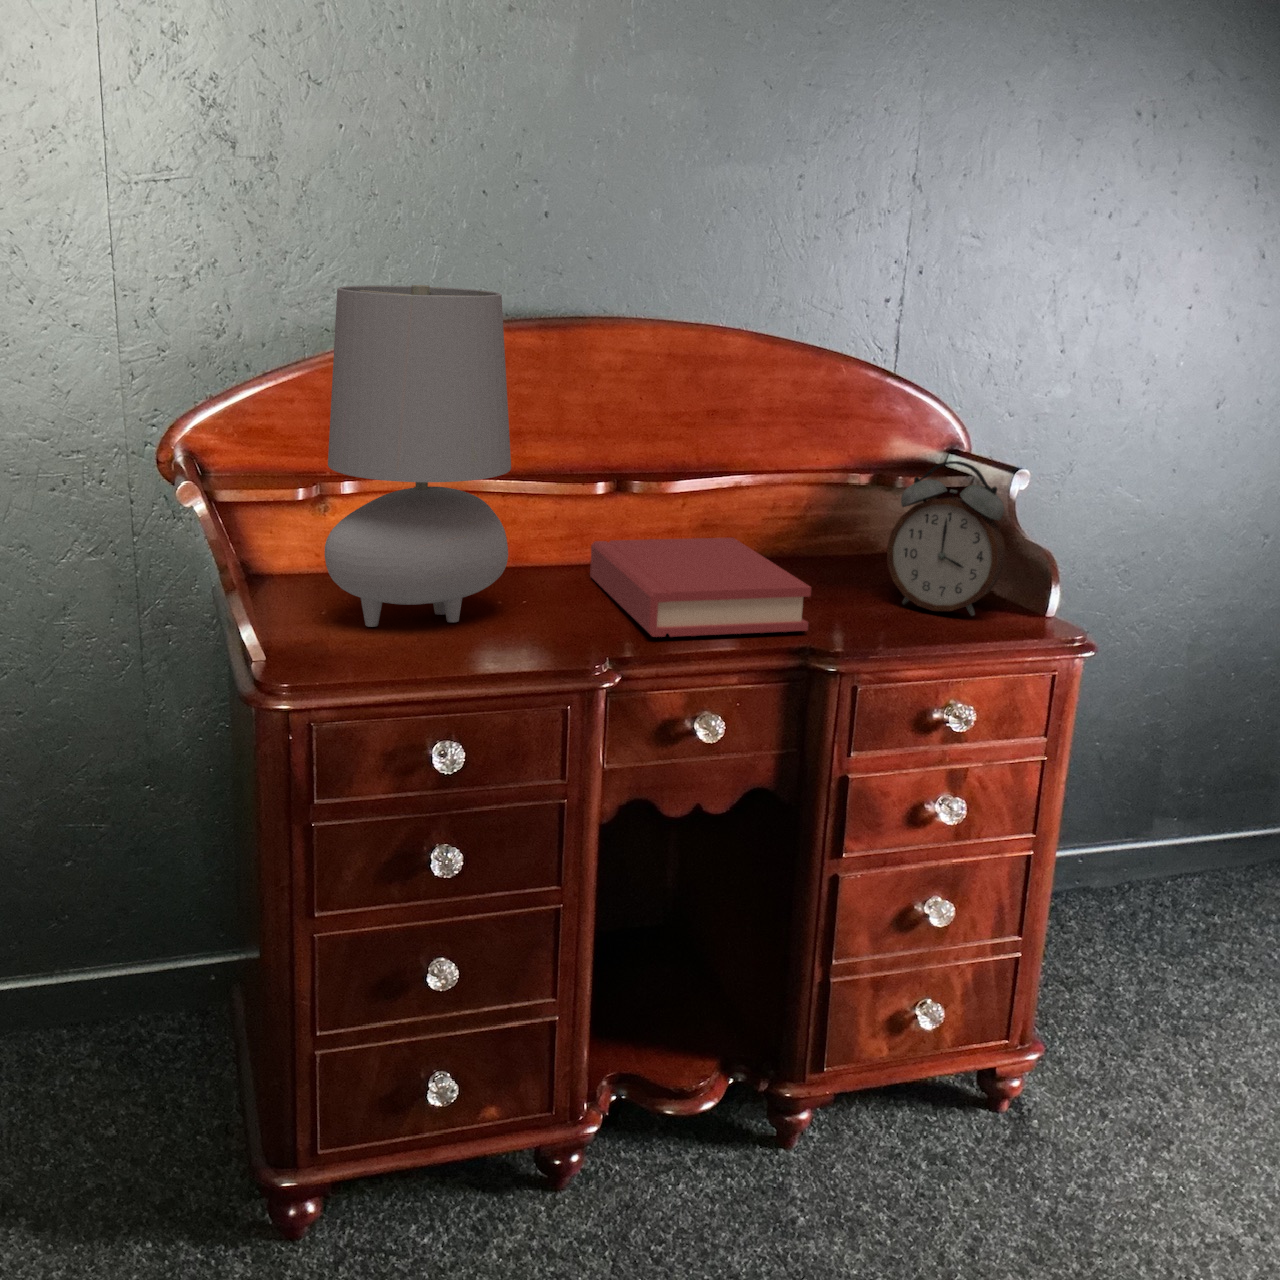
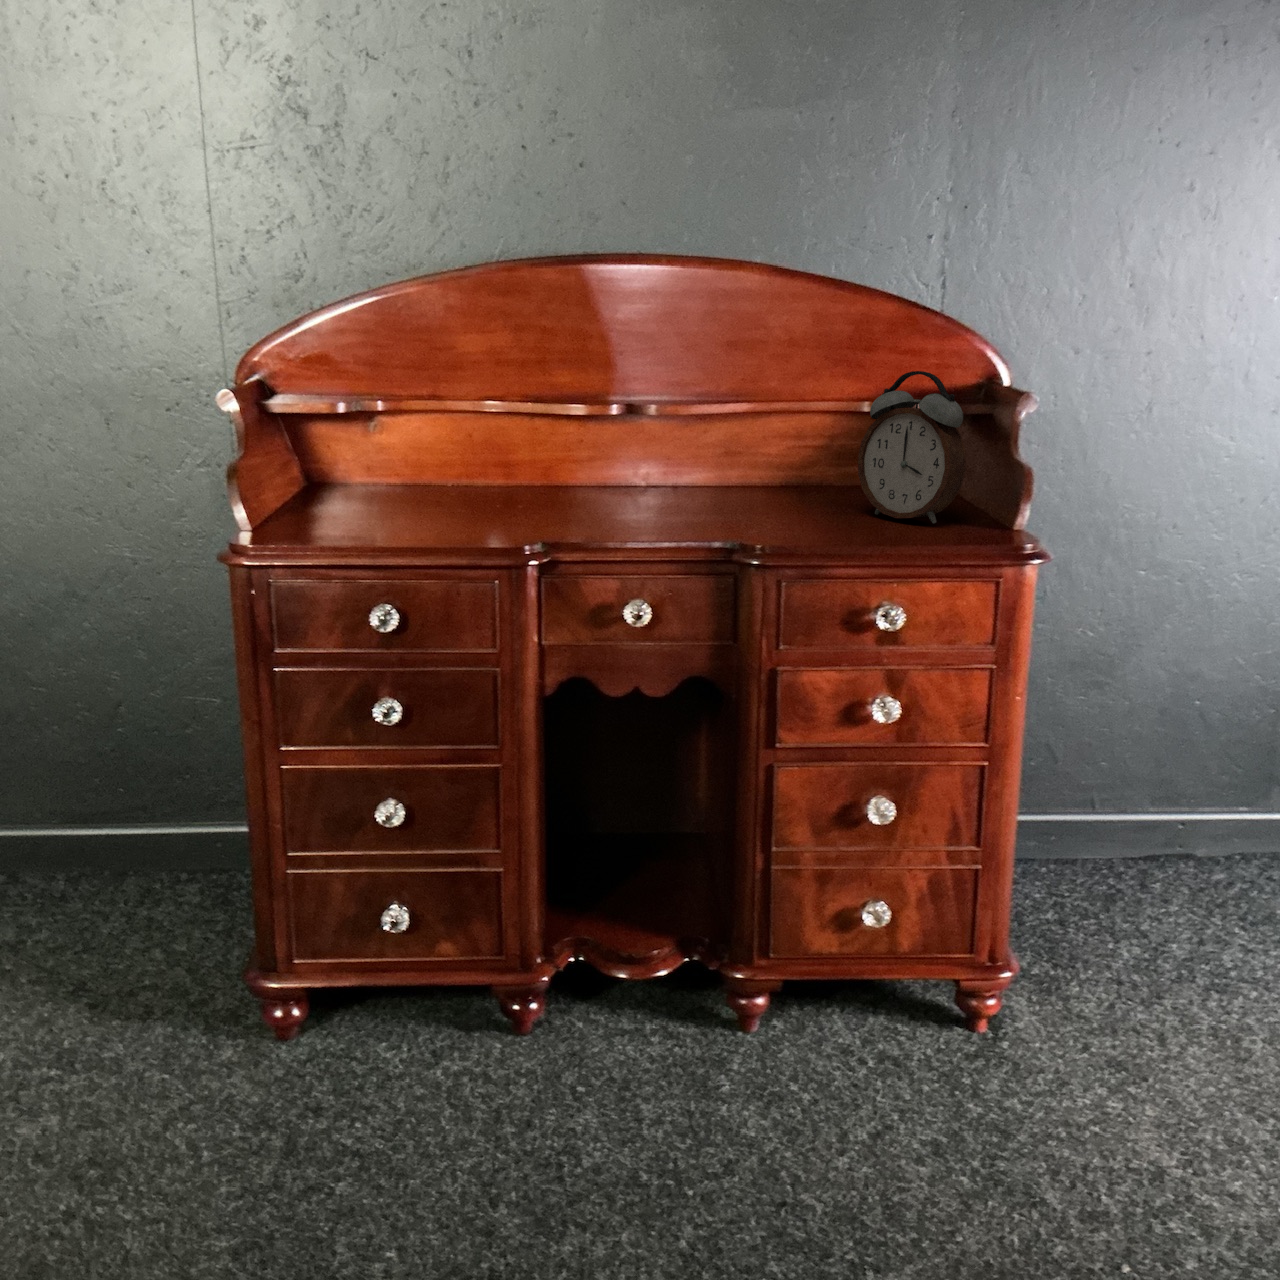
table lamp: present [325,285,511,627] -> none [321,214,489,514]
hardback book: present [590,538,811,637] -> none [591,456,749,527]

